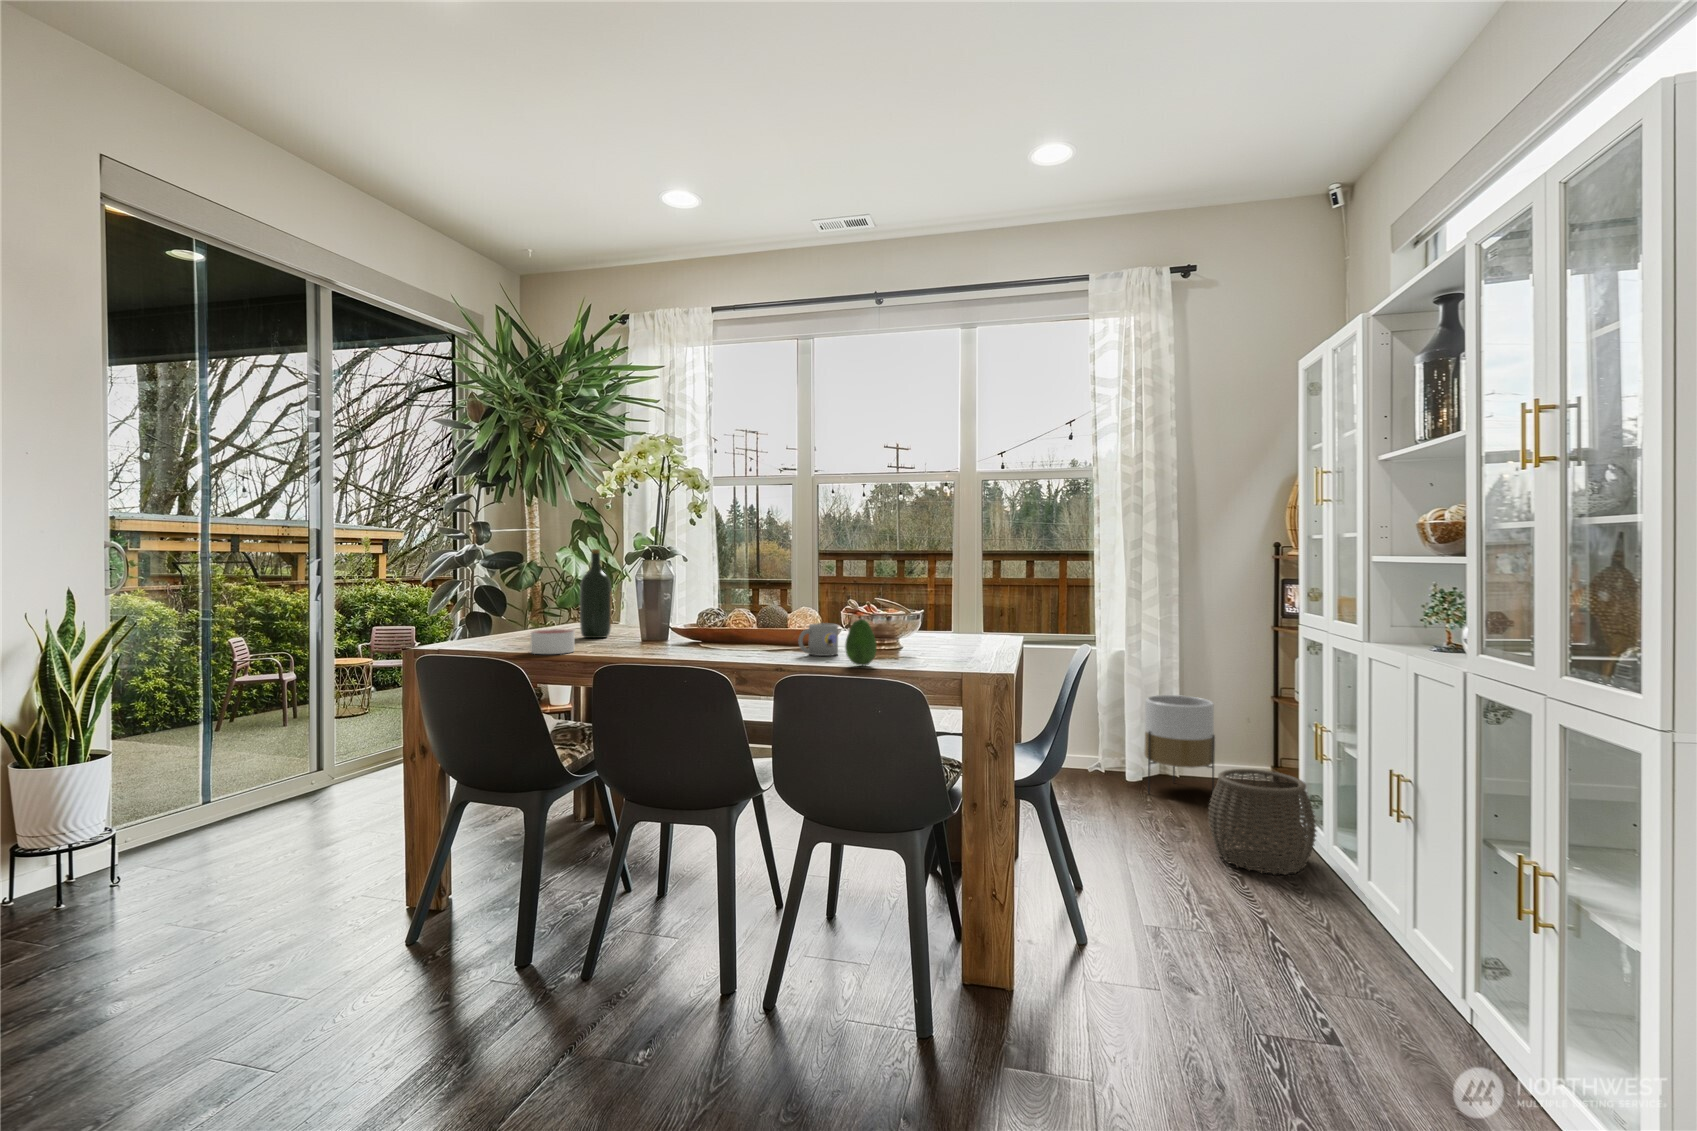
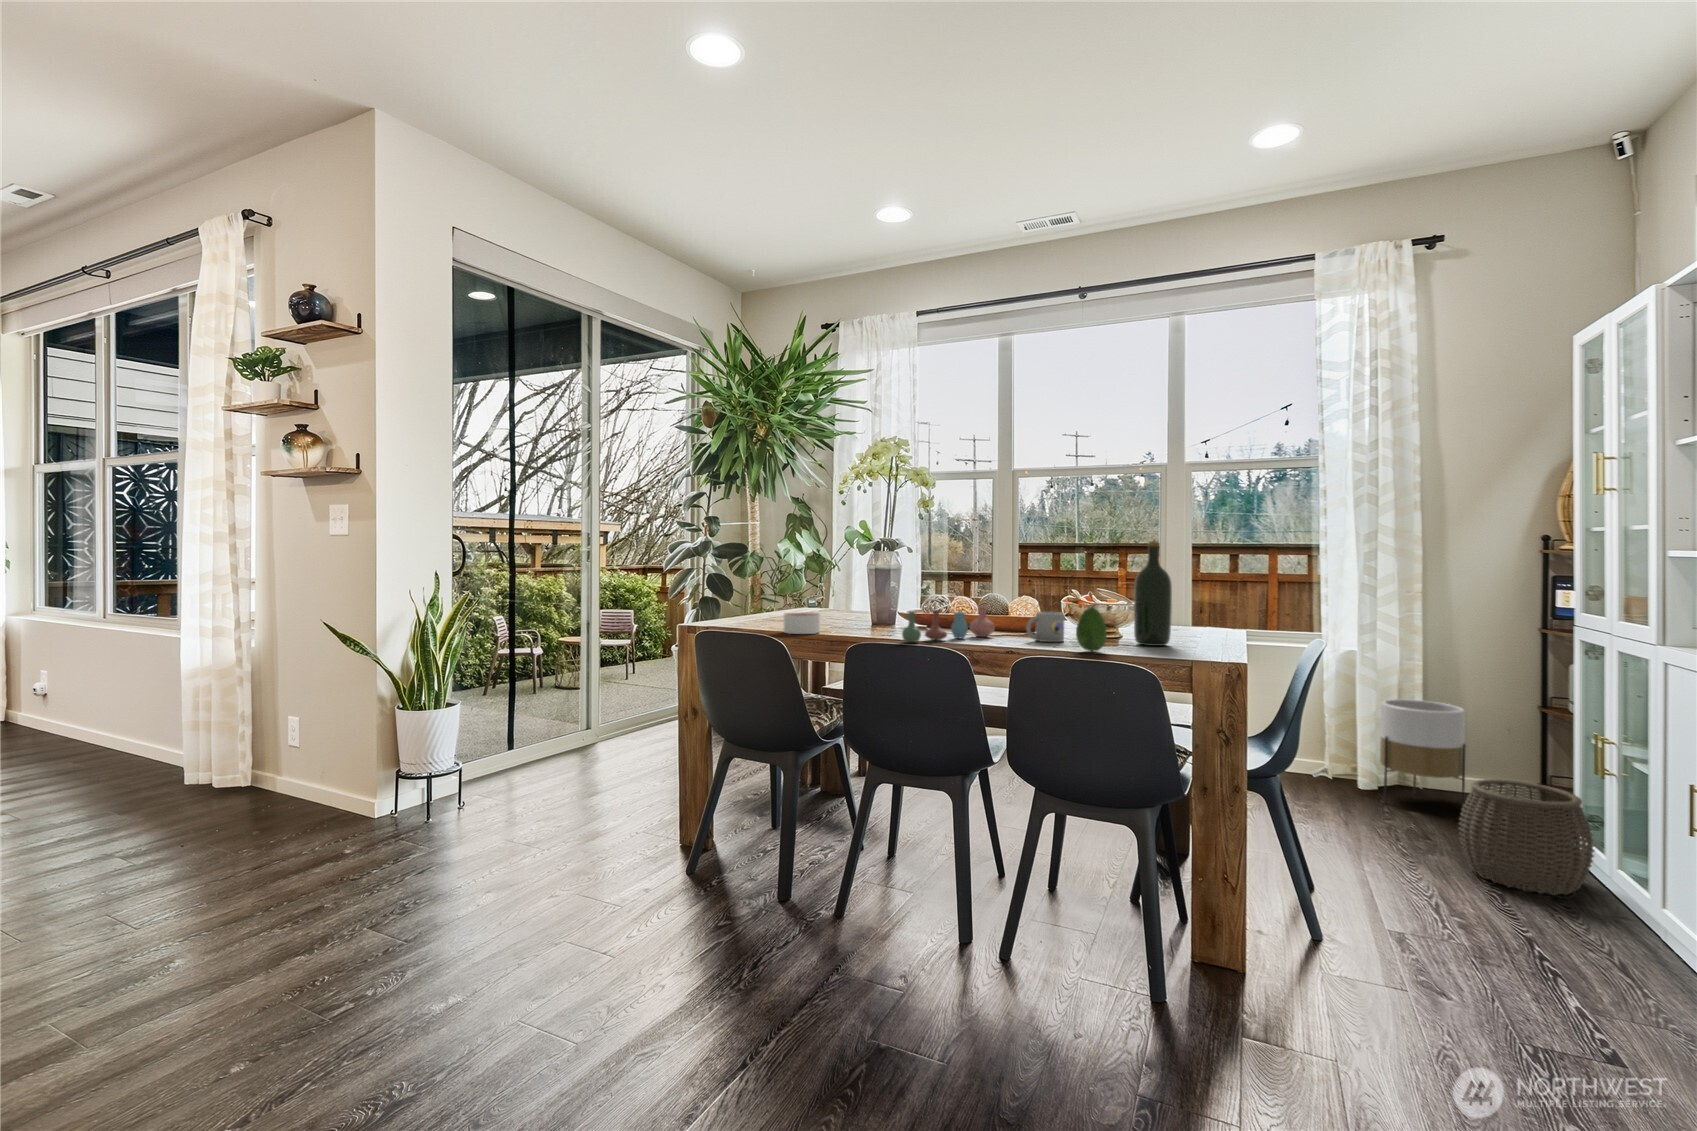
wine bottle: present [580,549,612,638] -> present [1134,541,1172,646]
vase: none [662,618,768,660] -> present [902,606,995,642]

